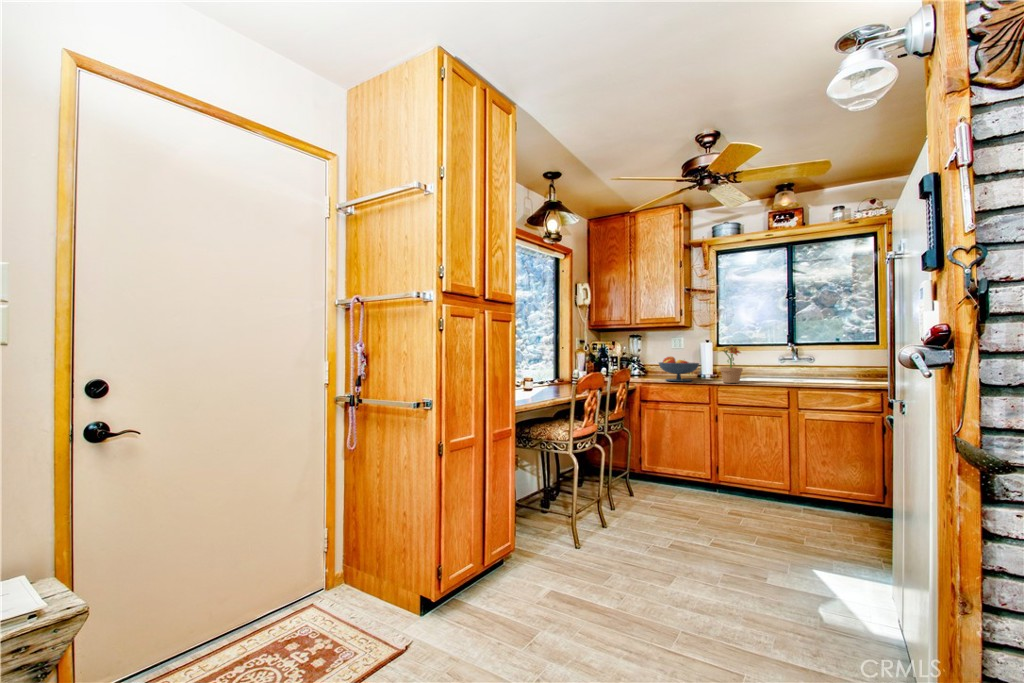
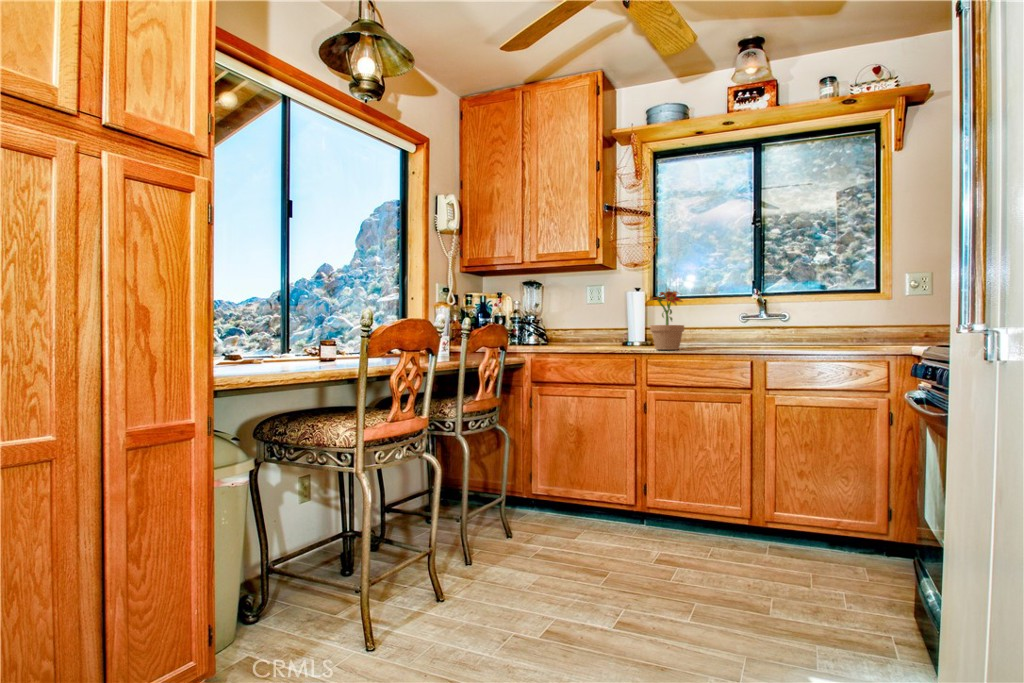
fruit bowl: present [659,356,699,381] -> none [559,311,621,349]

